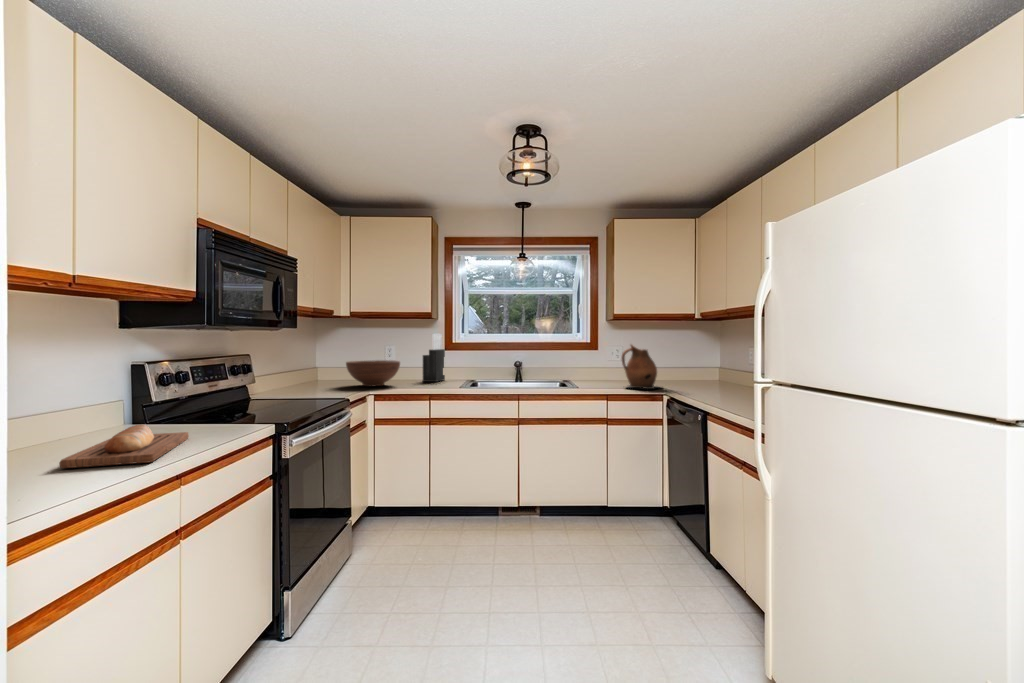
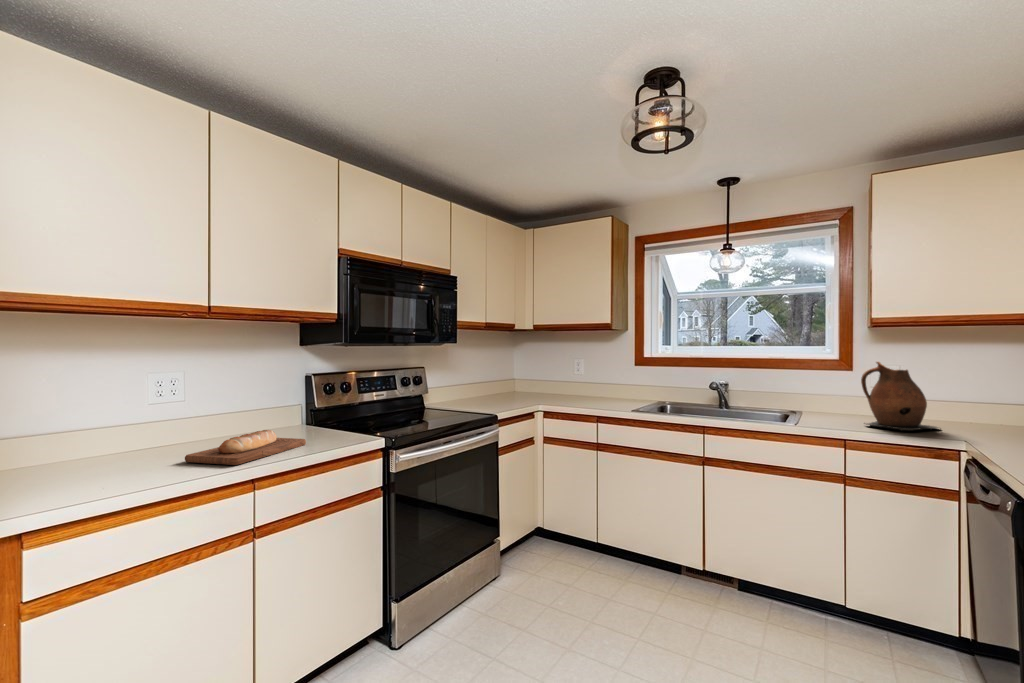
knife block: present [423,334,445,382] -> none [609,346,637,400]
fruit bowl: present [346,360,400,386] -> none [524,375,578,402]

